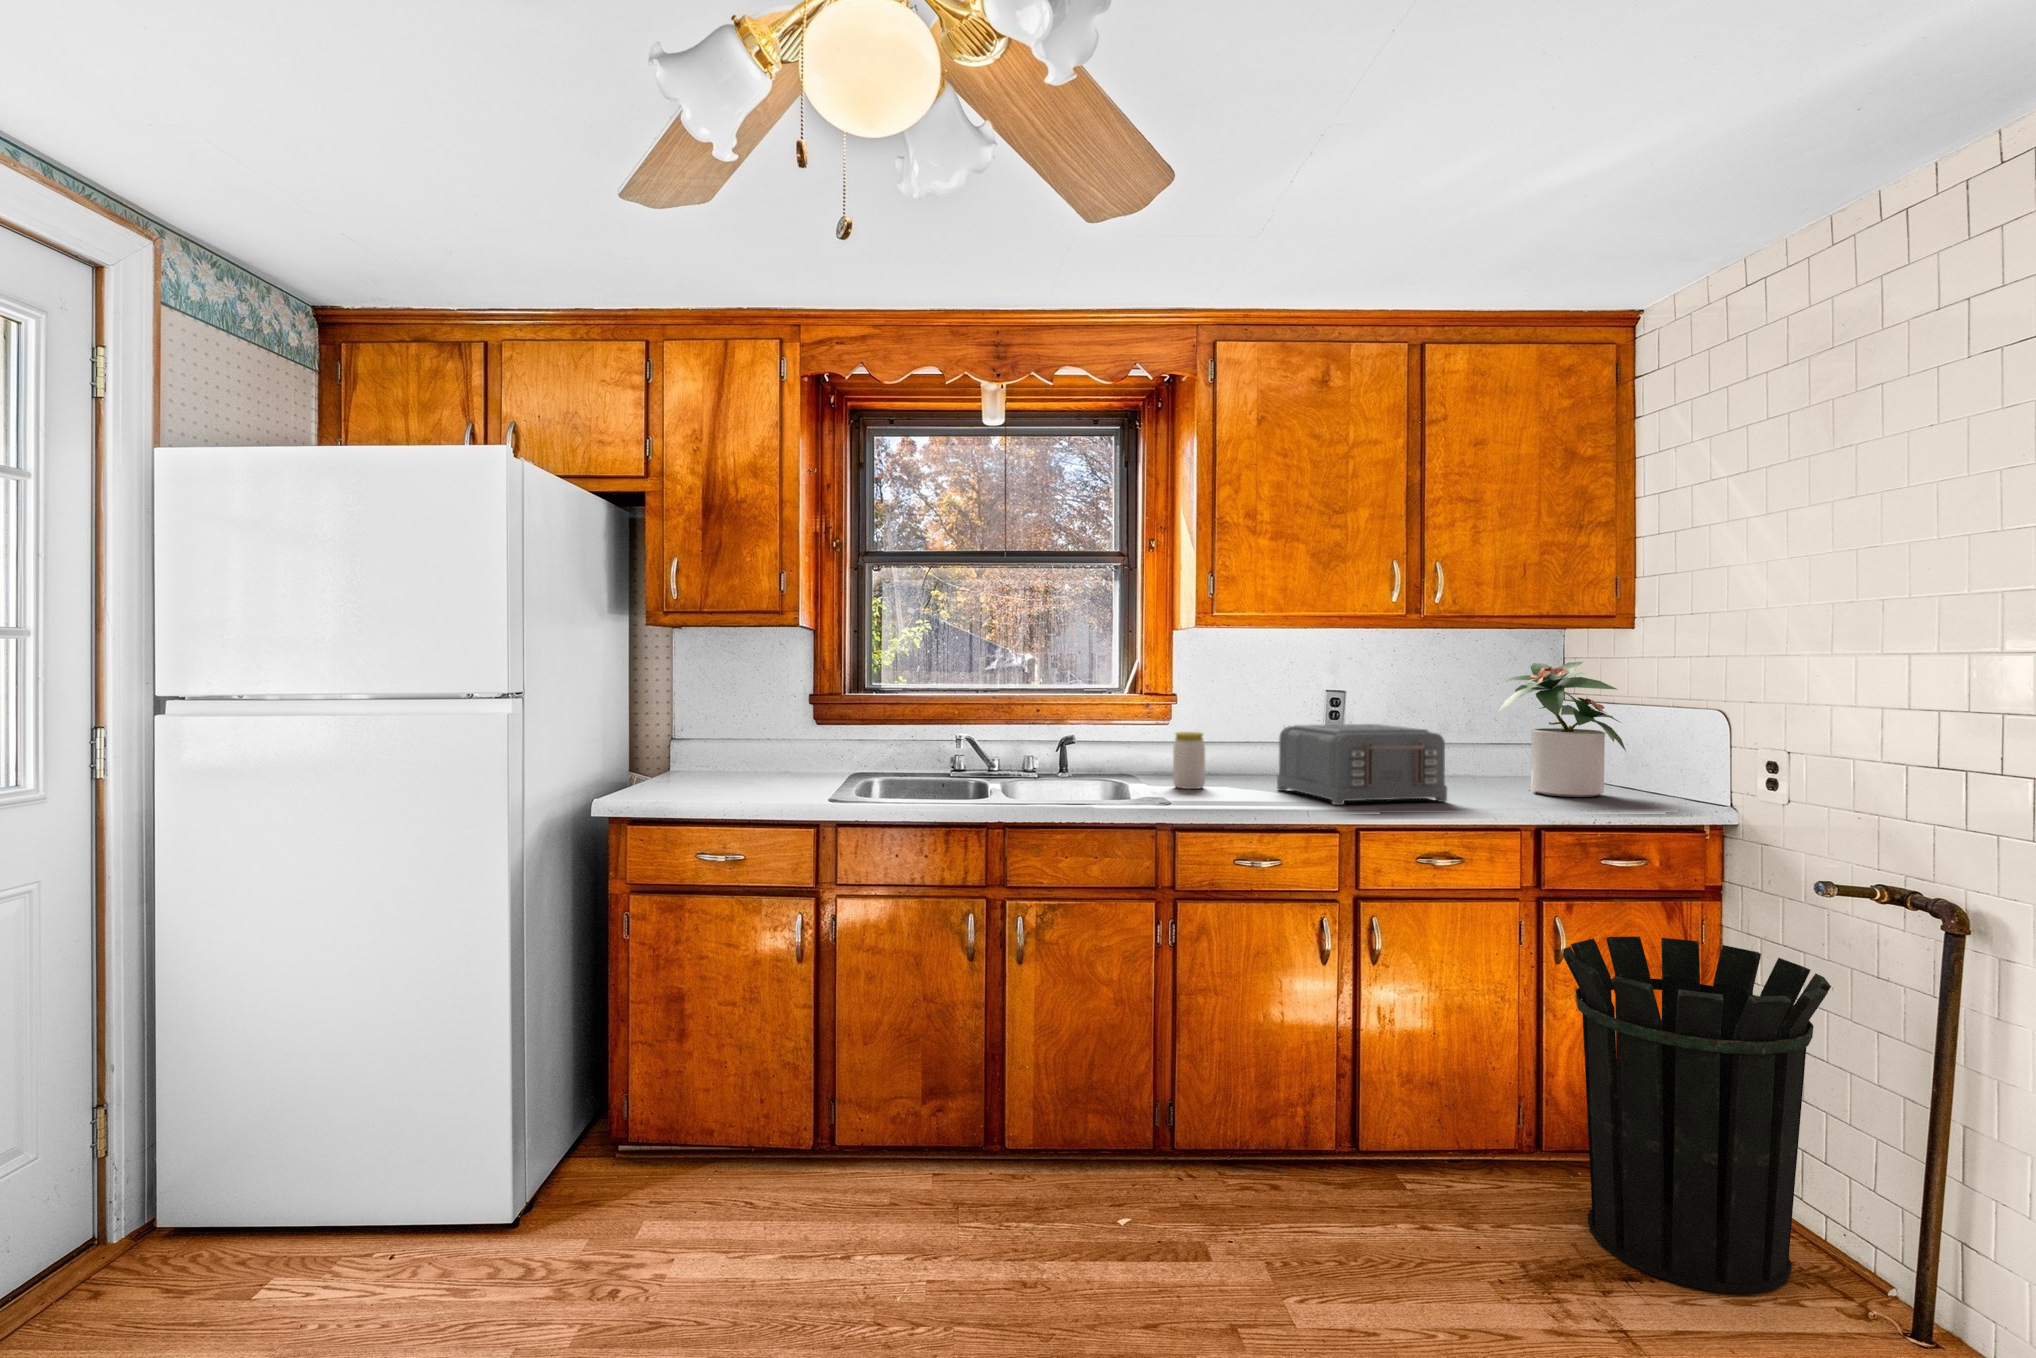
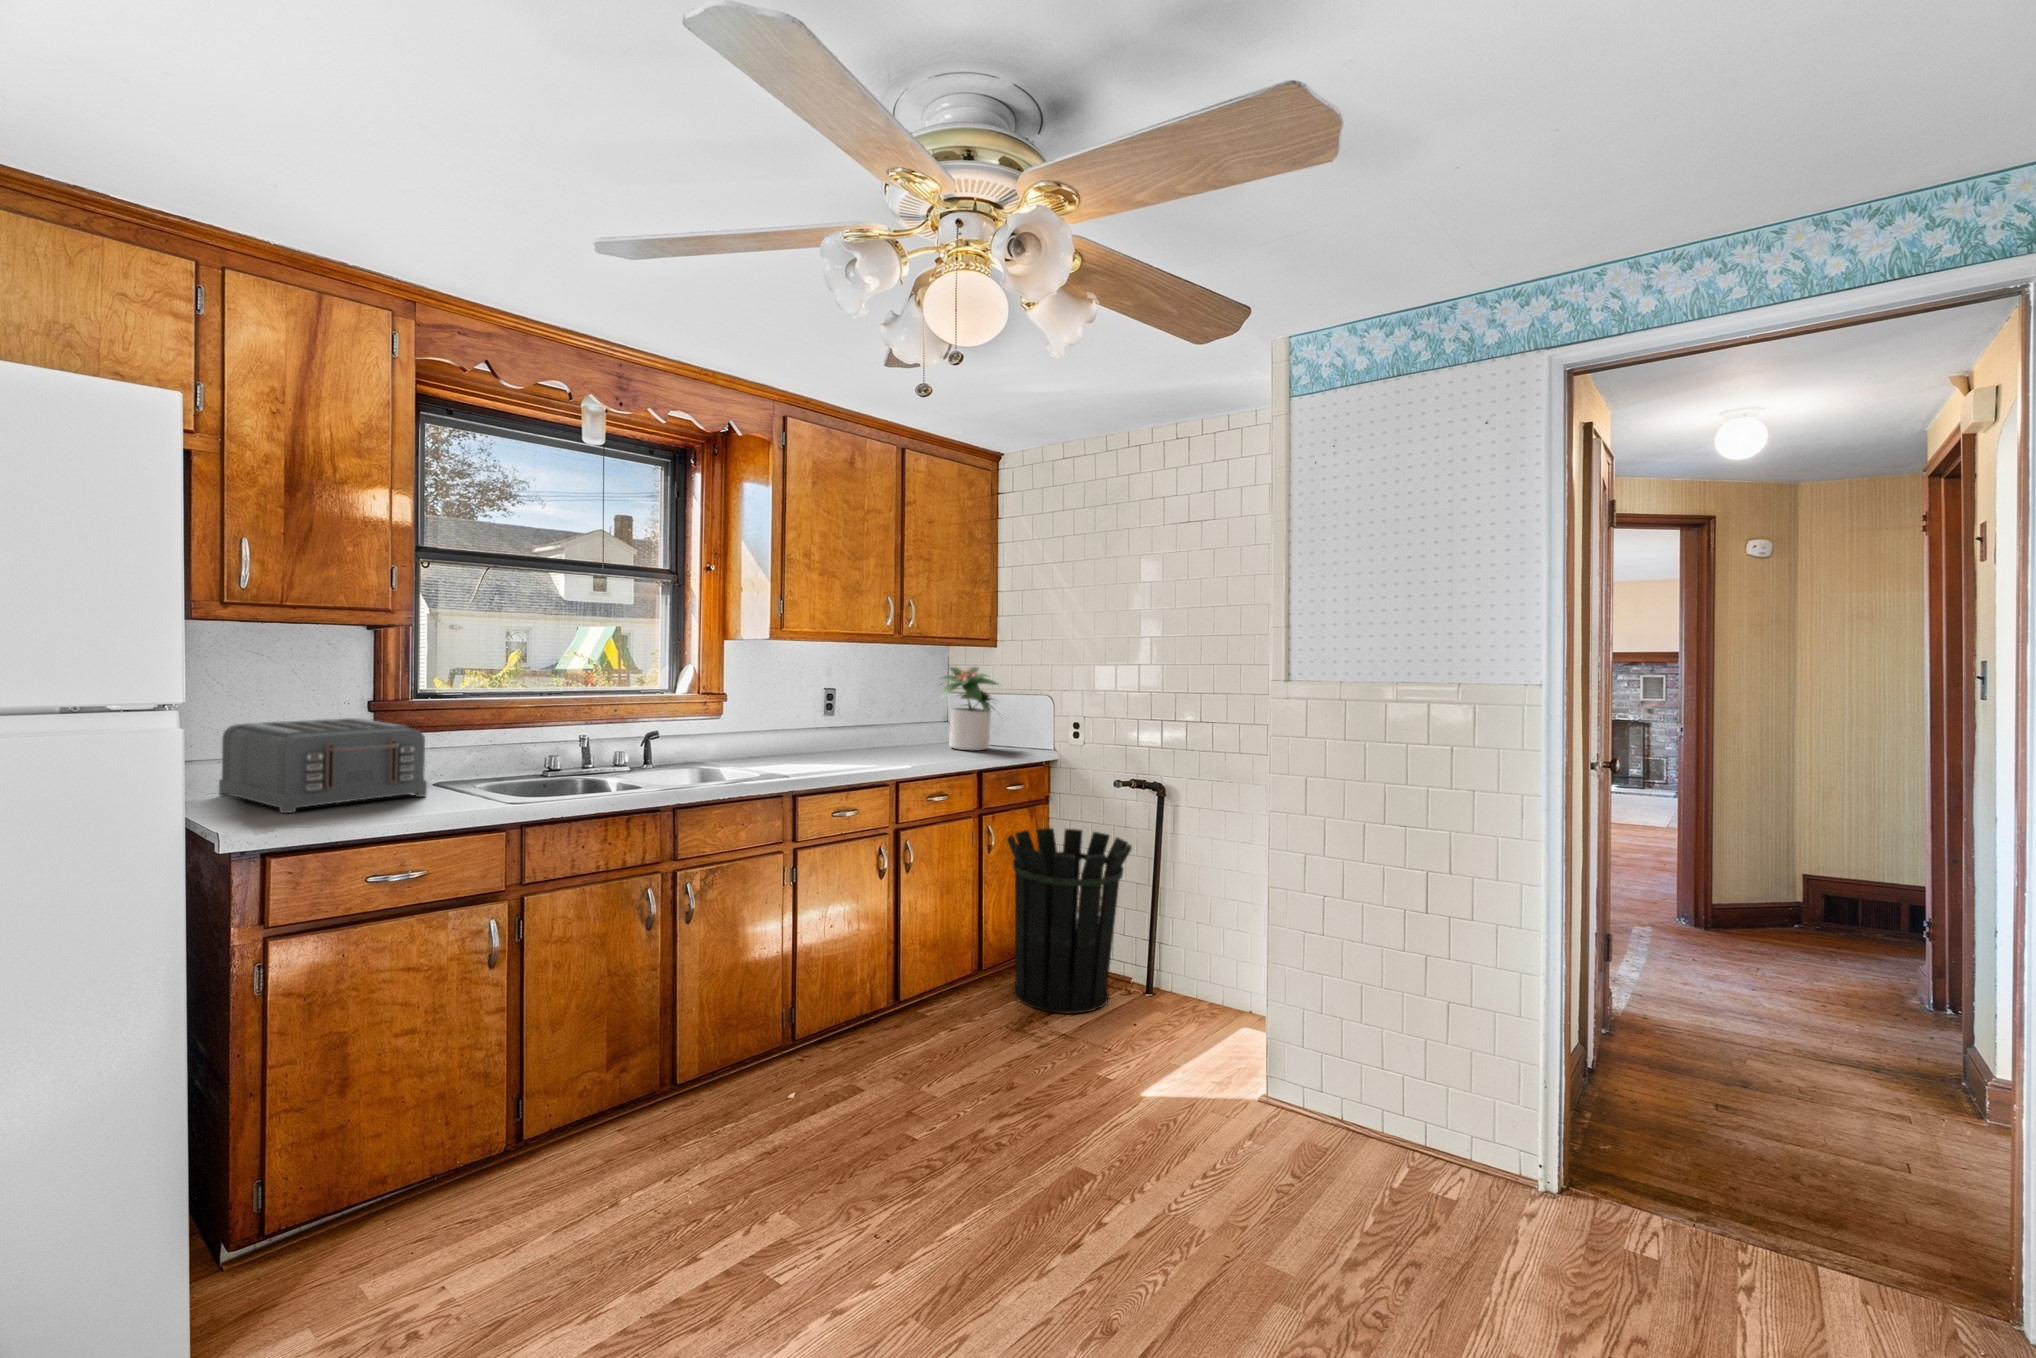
toaster: present [1277,724,1447,805] -> present [219,718,427,813]
jar: present [1173,732,1205,789] -> none [741,717,768,762]

